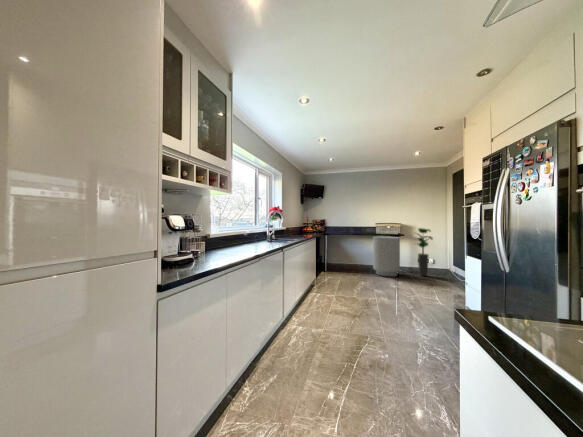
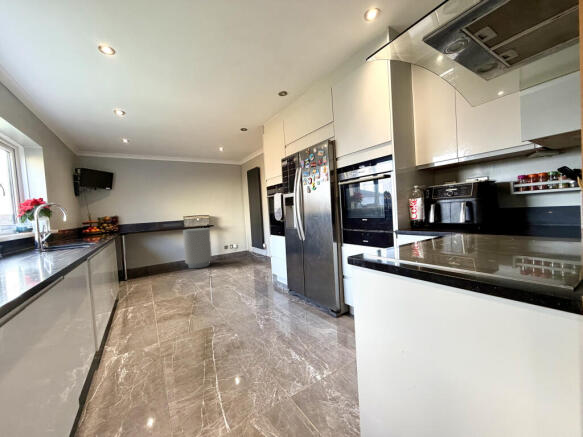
potted plant: present [417,228,433,276] -> none [218,218,238,260]

